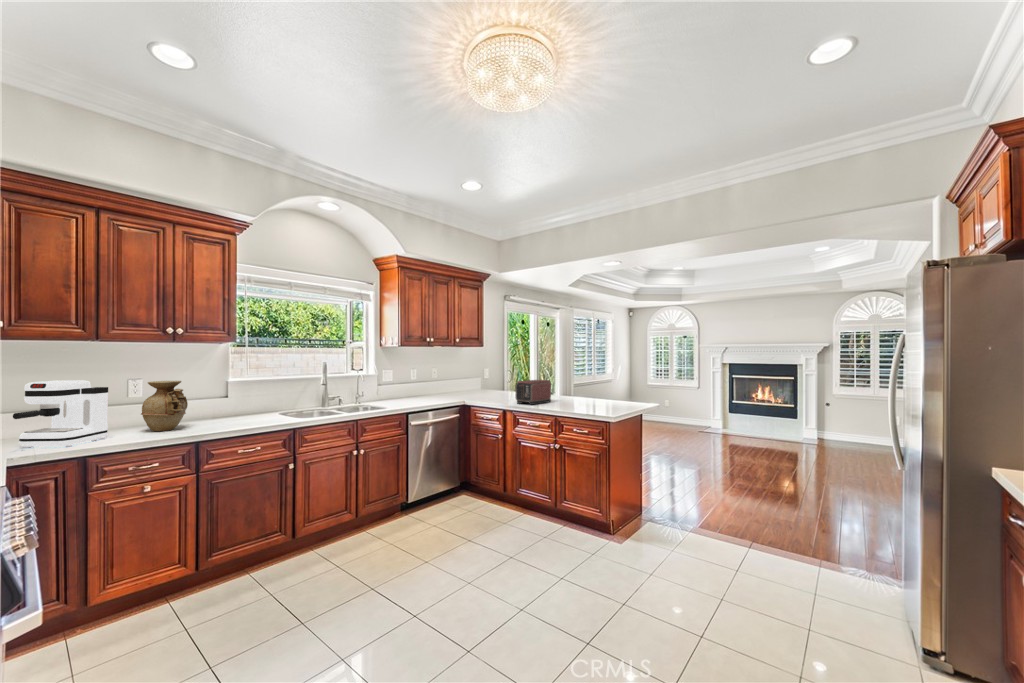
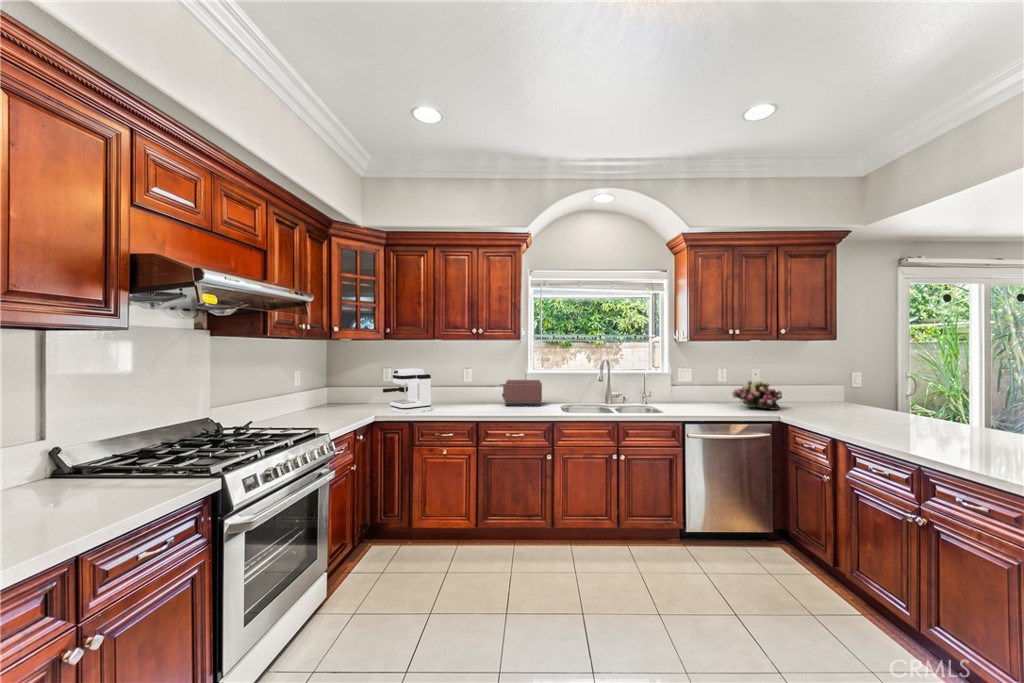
flower arrangement: none [426,377,460,398] -> present [732,380,782,410]
toaster: present [515,380,551,405] -> present [500,380,542,406]
vase: present [141,381,188,431] -> none [453,371,482,410]

